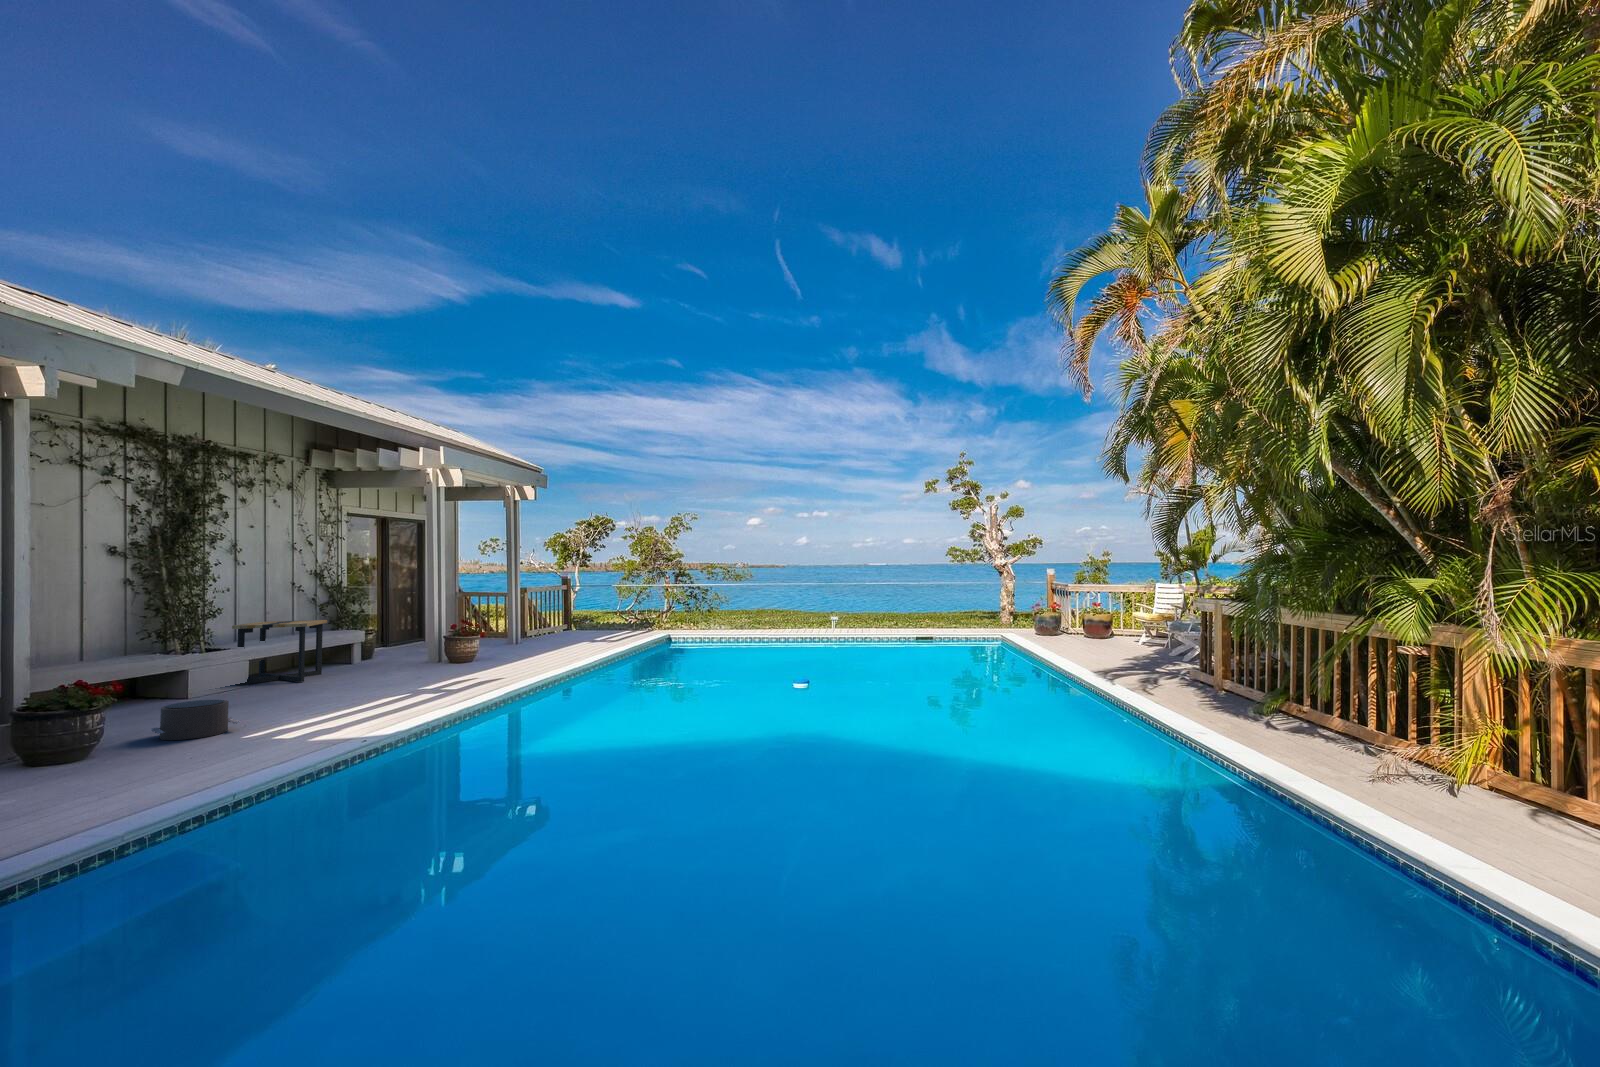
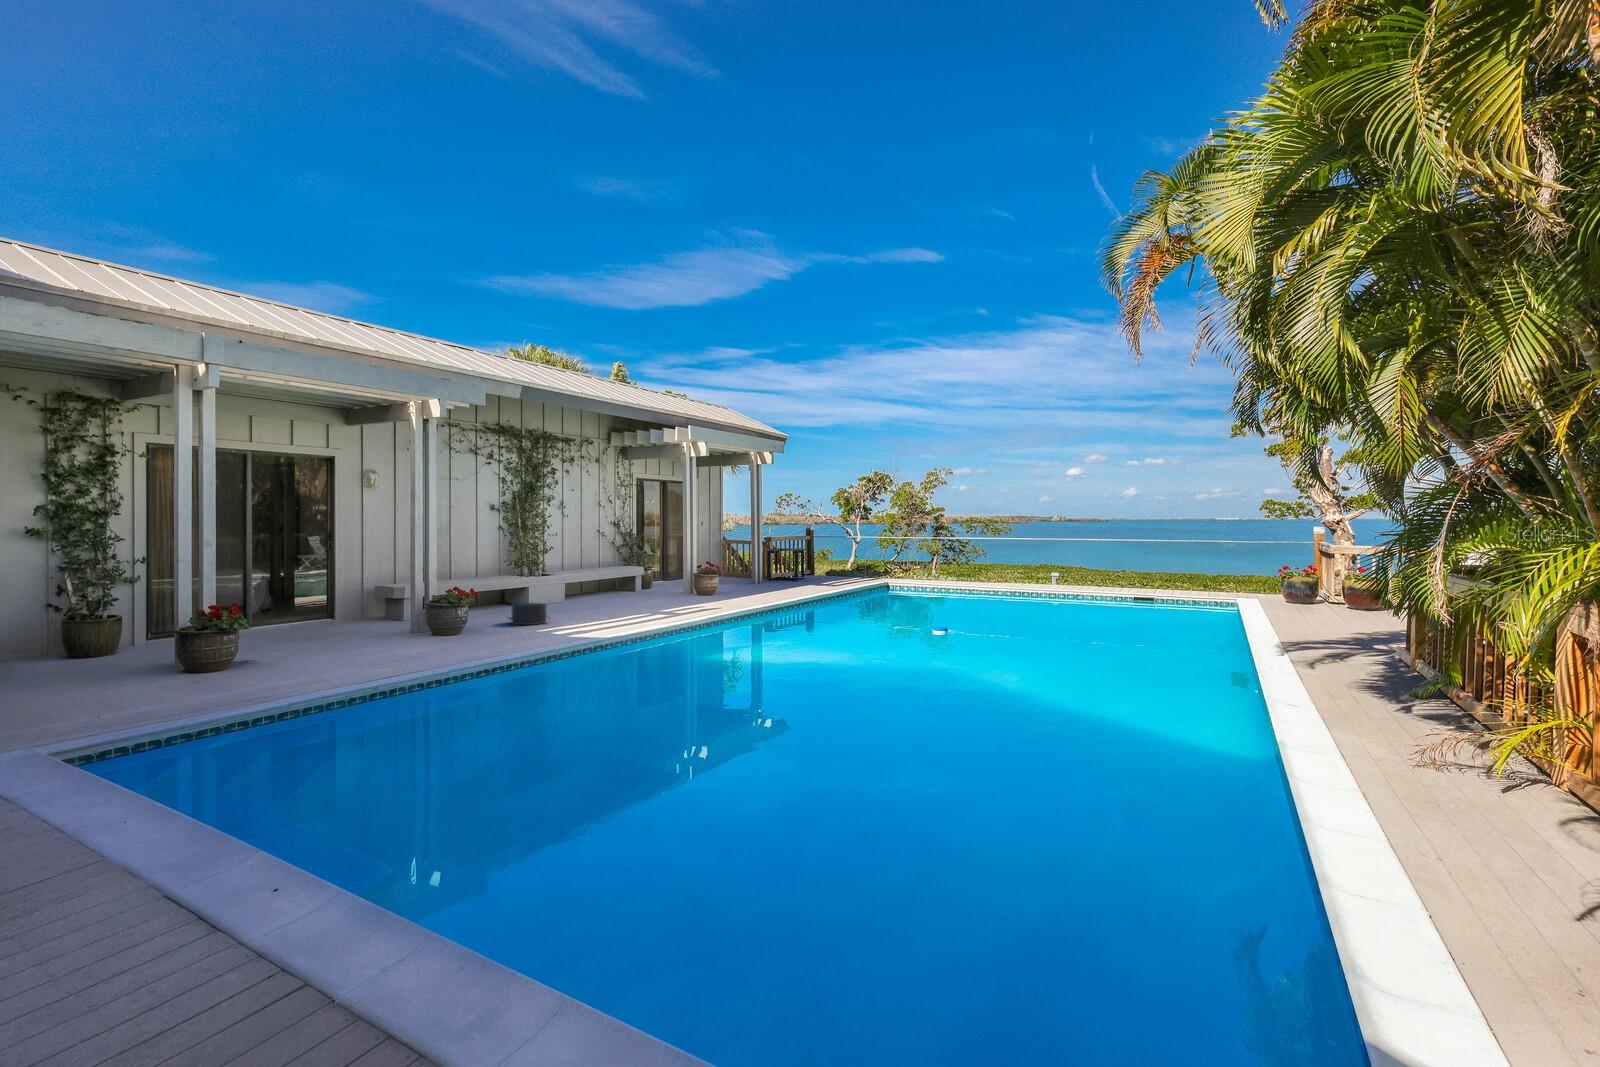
side table: present [232,620,327,685] -> present [766,548,806,581]

